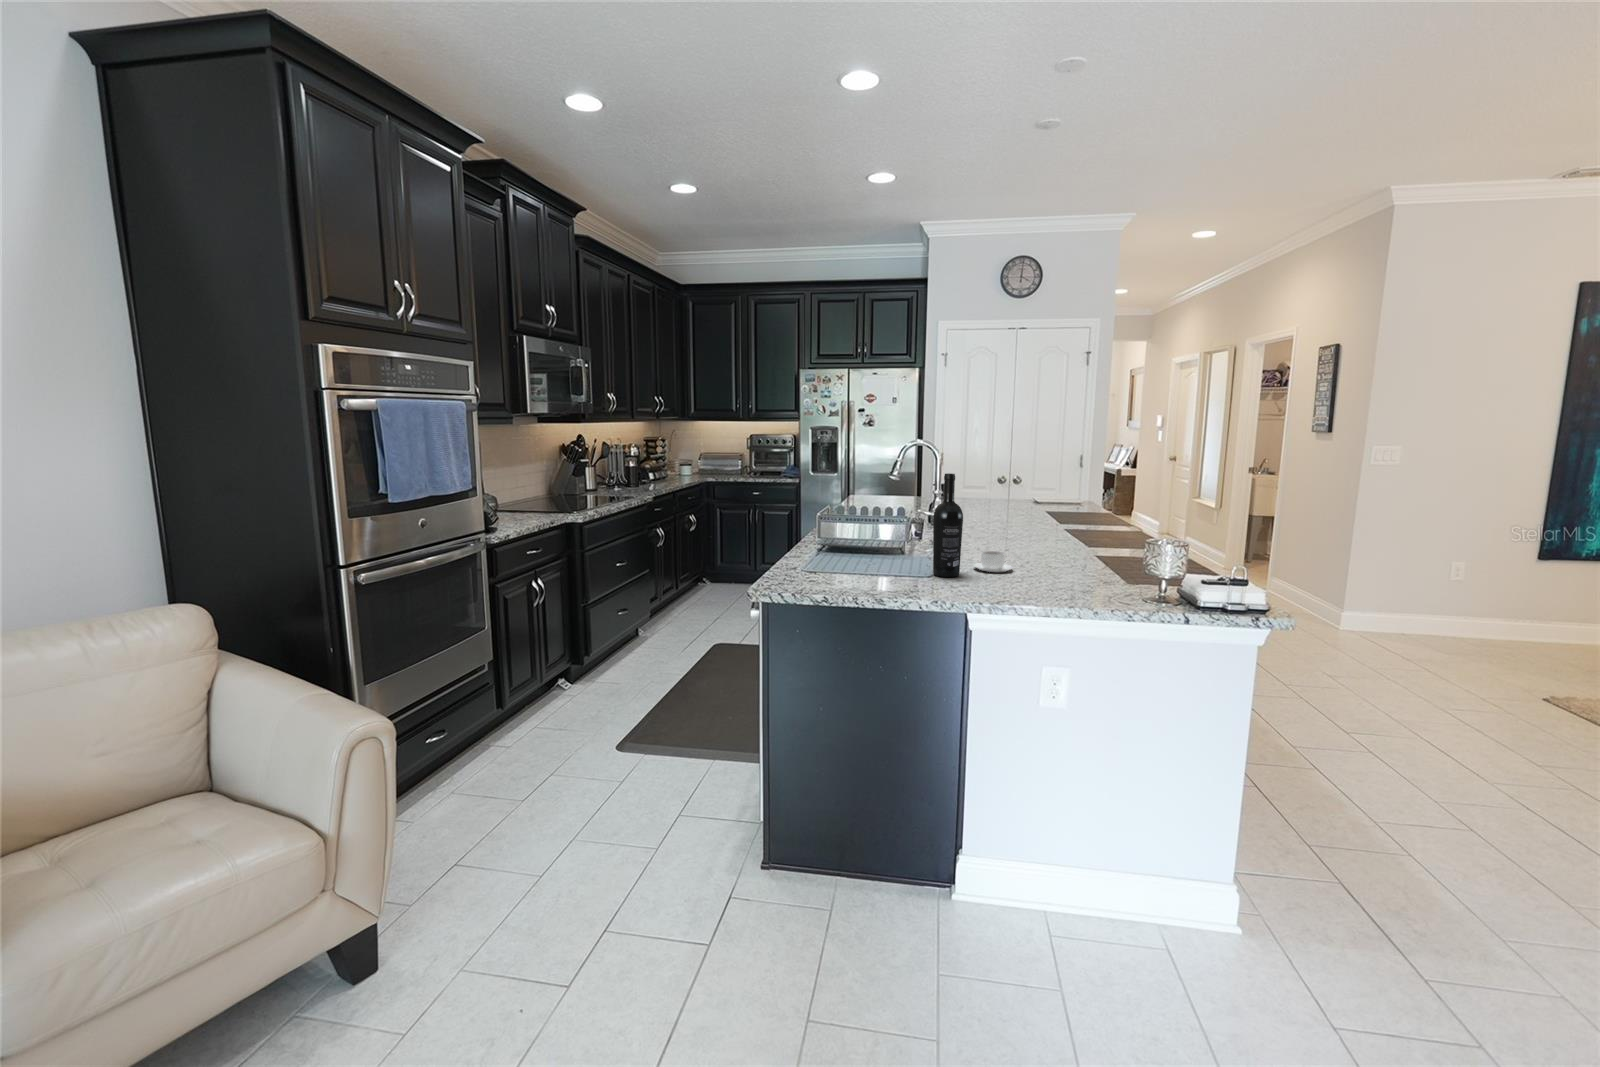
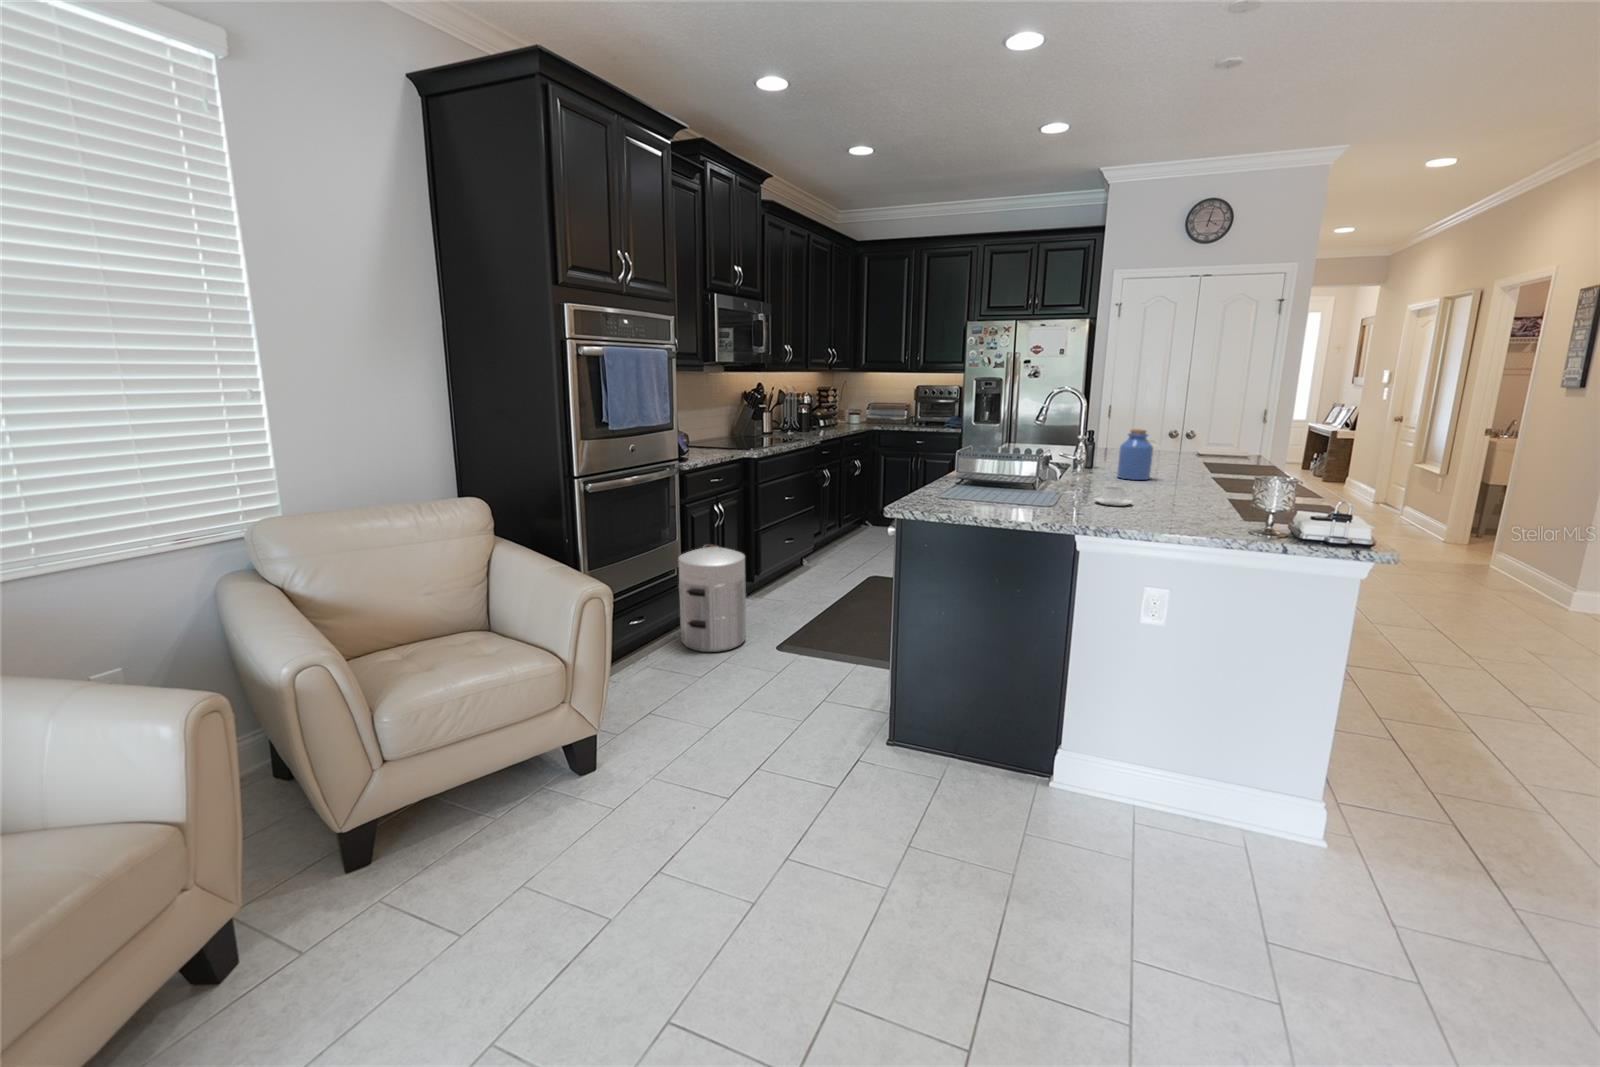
wine bottle: present [933,473,963,577] -> none [1053,412,1084,507]
jar: none [979,485,1012,537] -> present [1117,429,1153,480]
waste bin: none [488,633,579,766] -> present [678,544,746,652]

